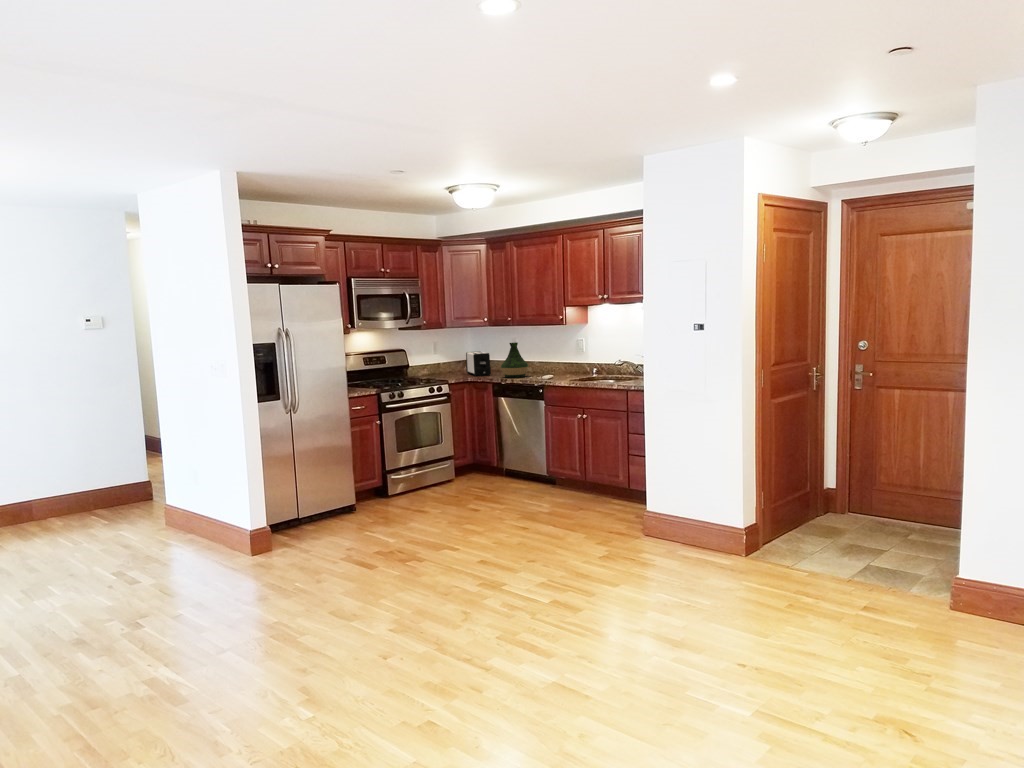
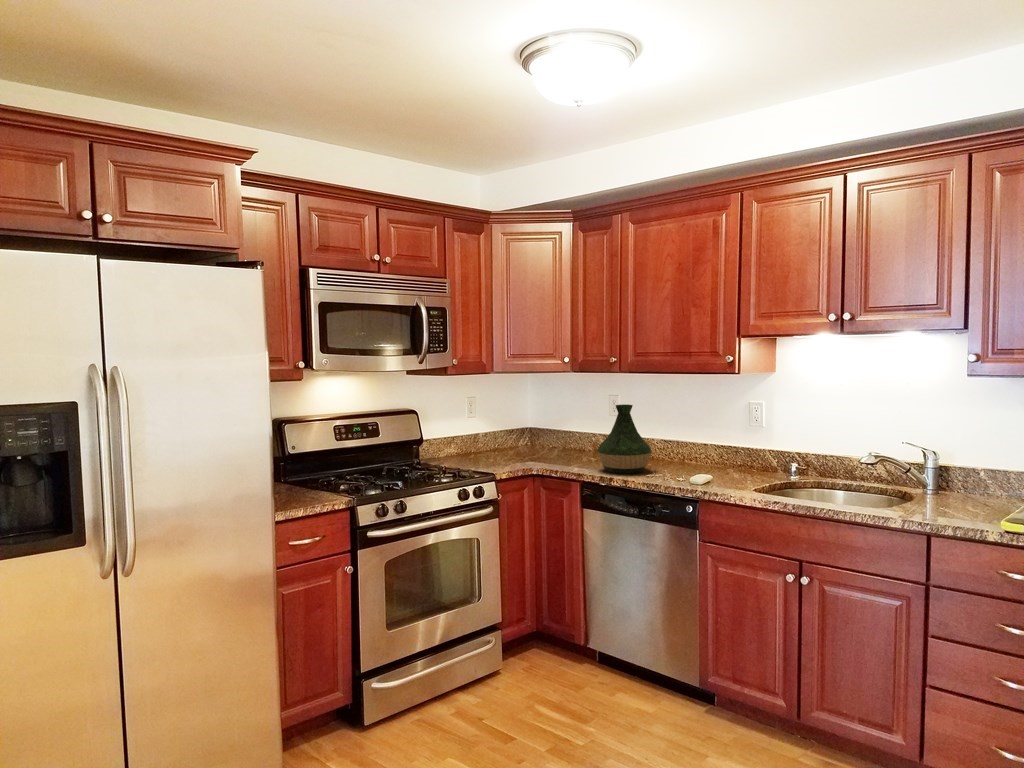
toaster: present [466,351,491,376] -> none [525,416,573,464]

